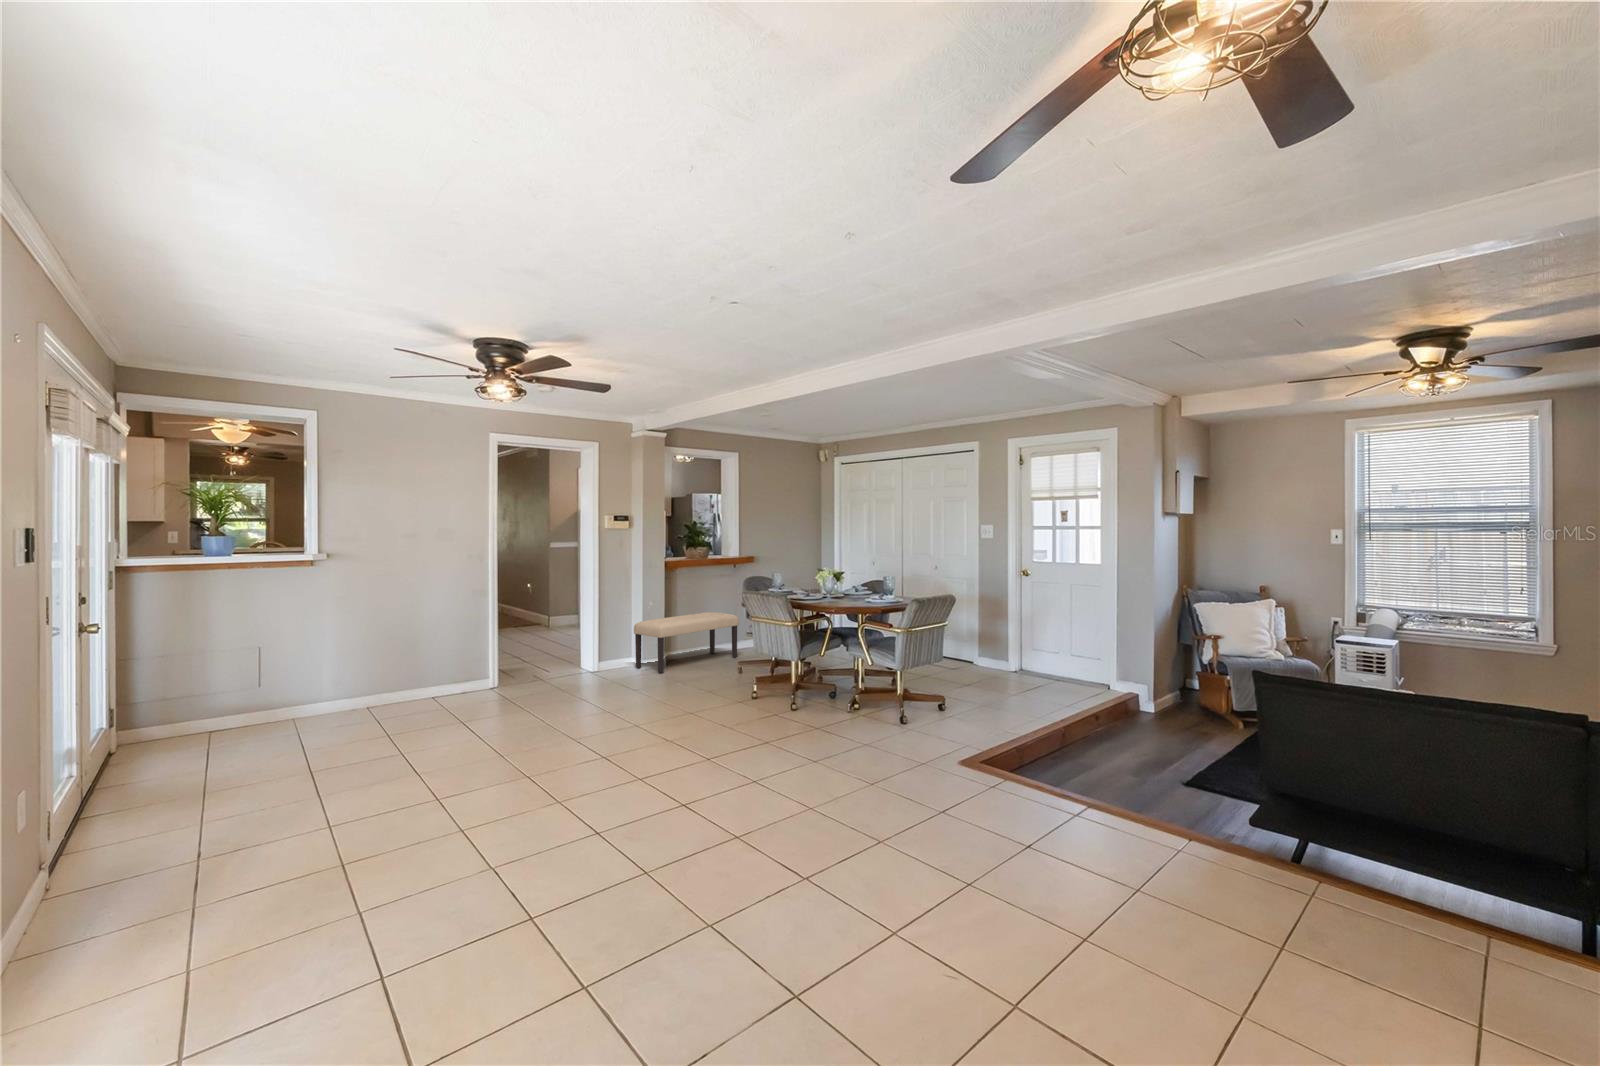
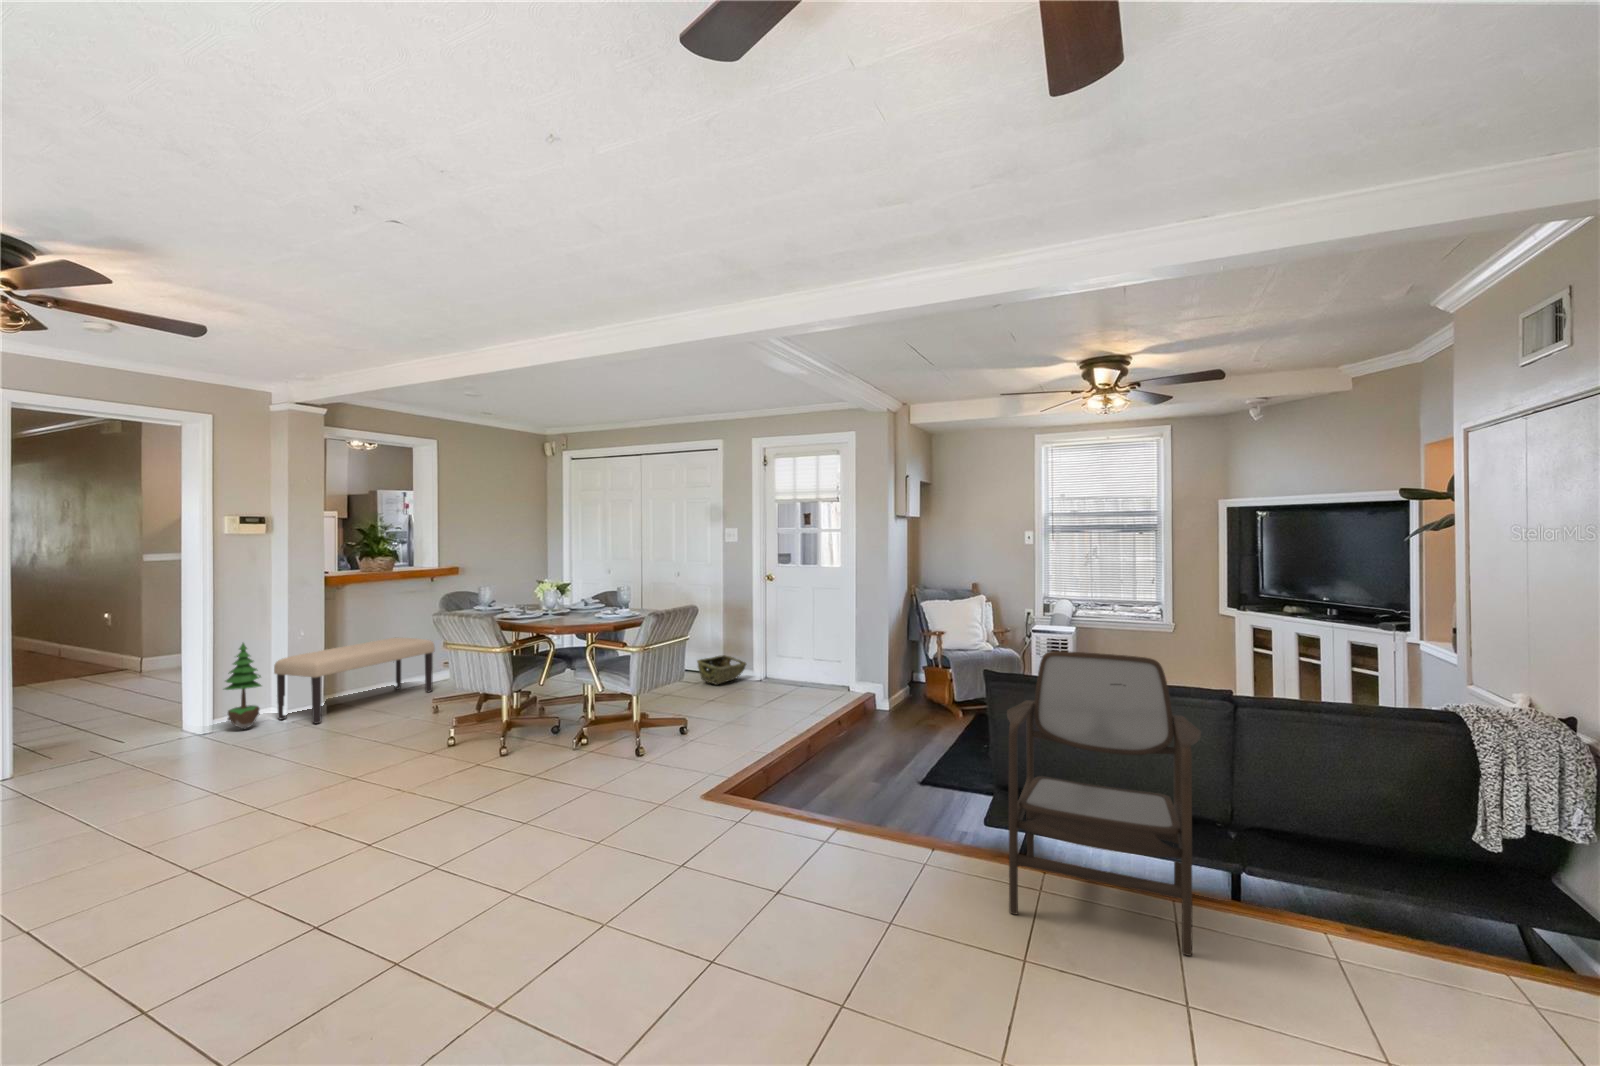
potted tree: none [603,608,627,672] -> present [224,643,261,729]
woven basket: none [954,645,1002,672] -> present [697,655,746,684]
armchair: none [1270,653,1527,990] -> present [1007,651,1201,956]

